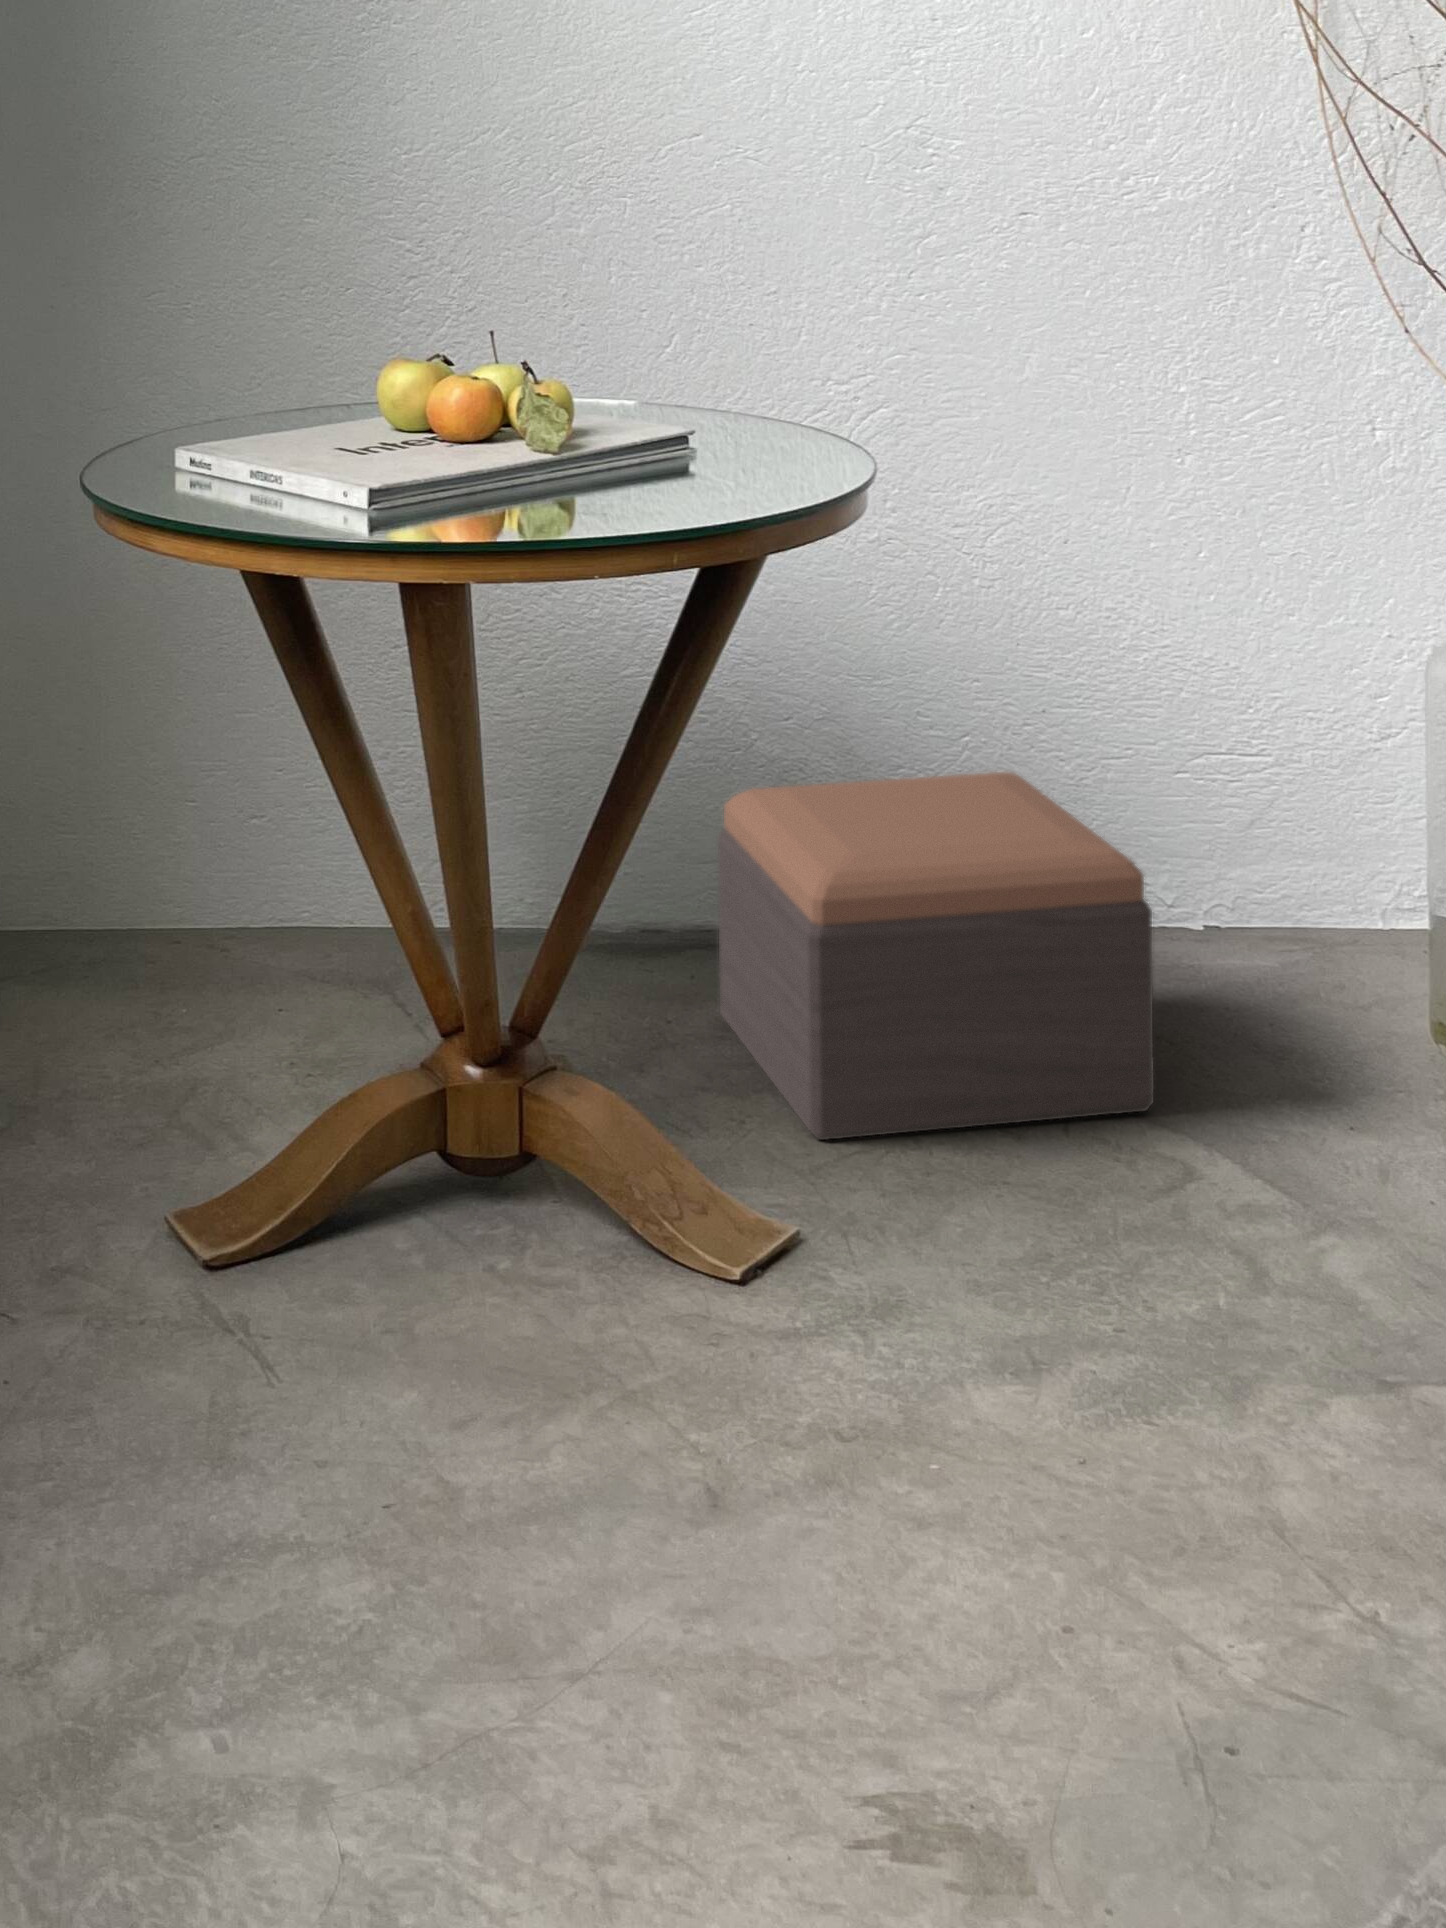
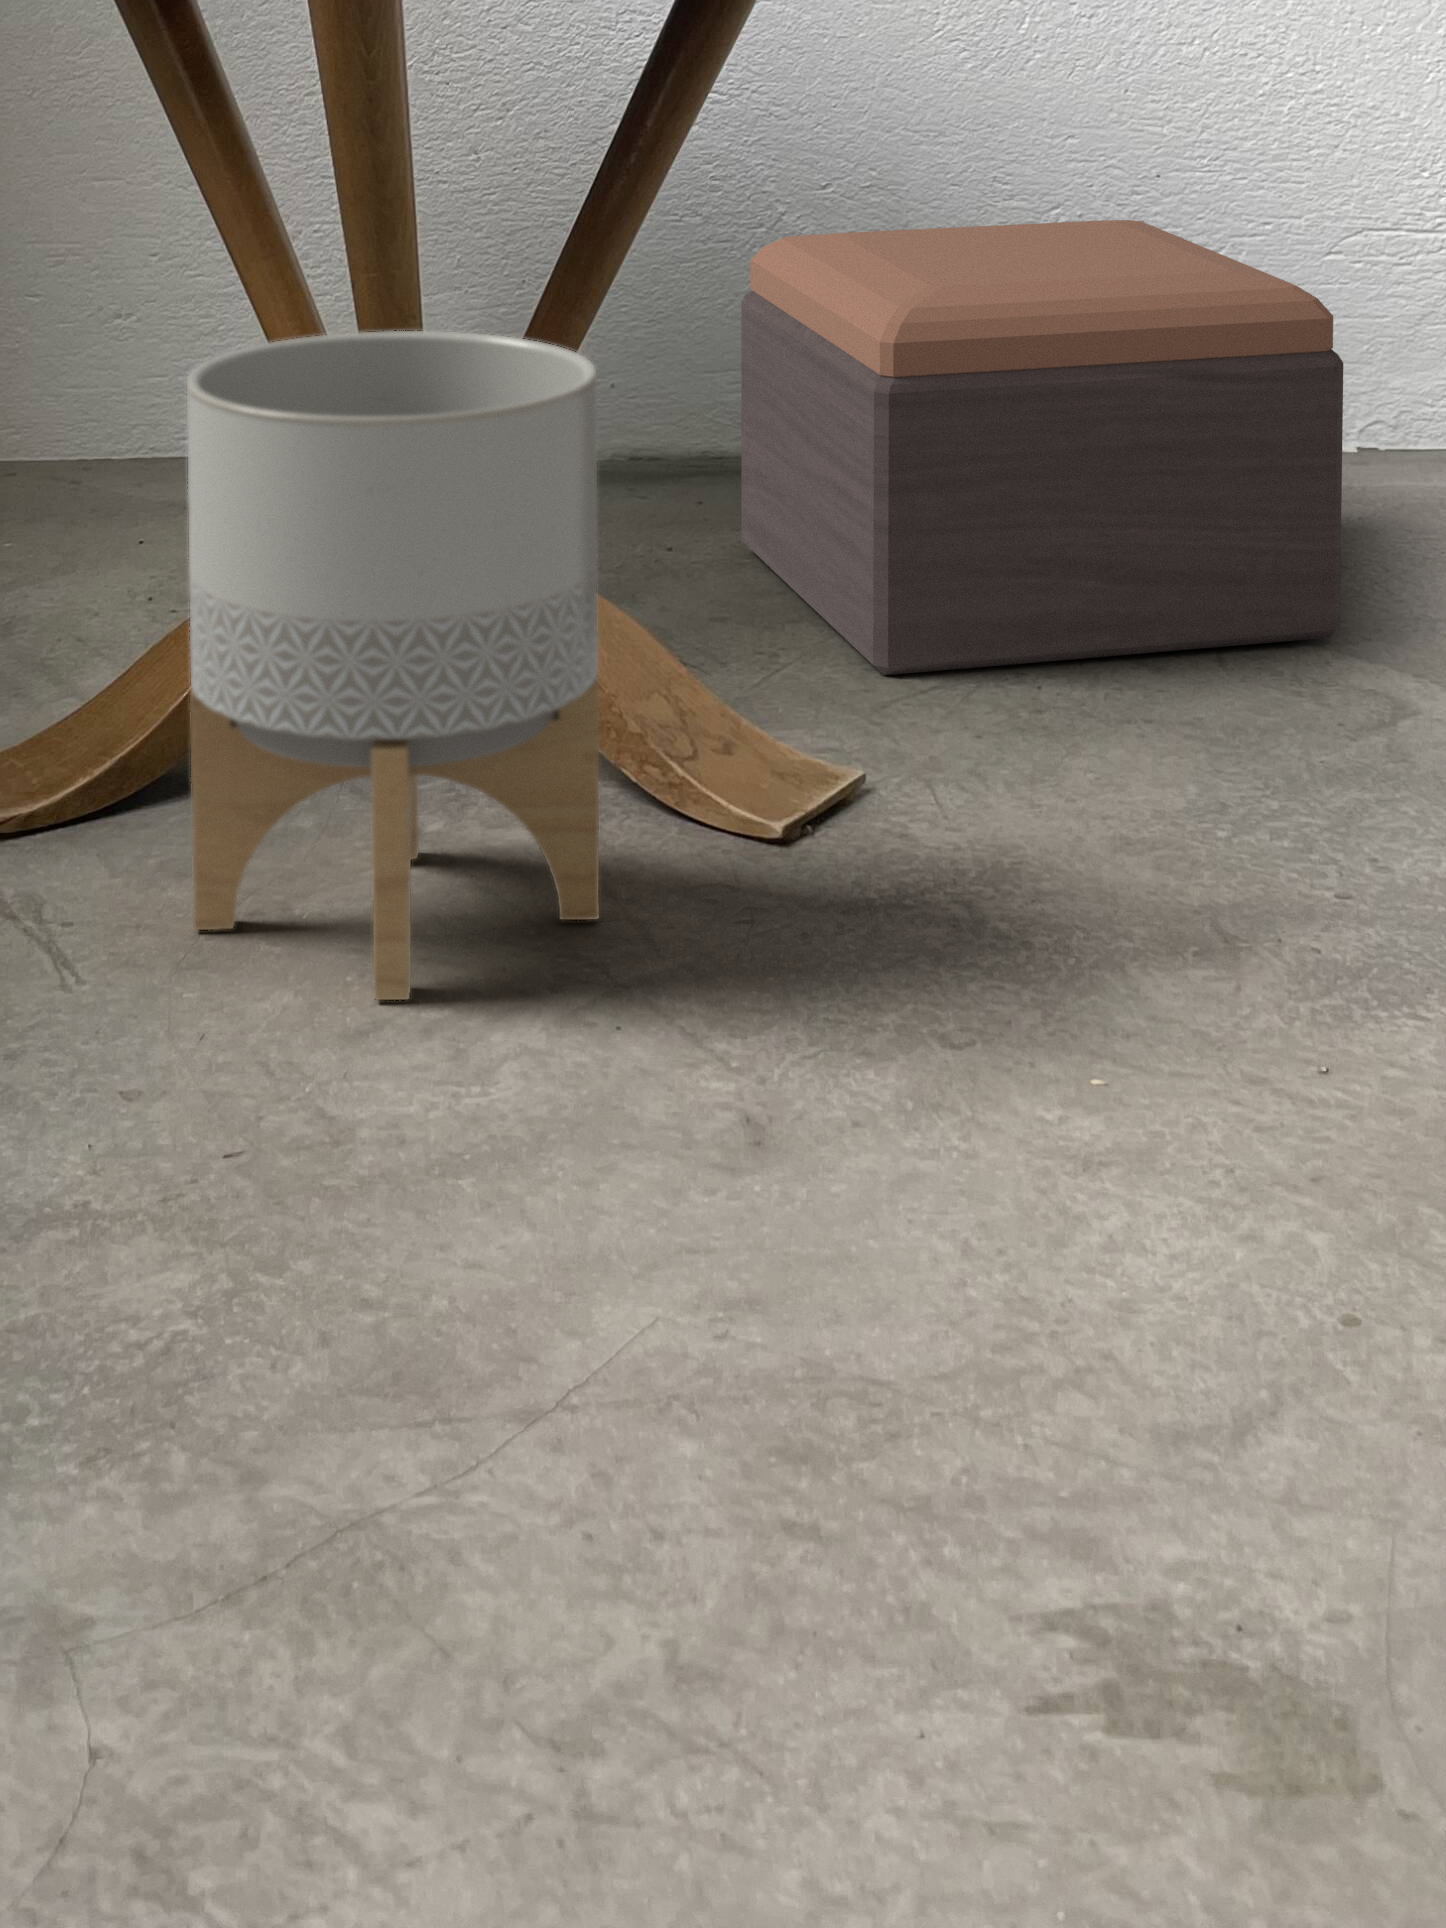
planter: none [345,933,616,1406] -> present [187,331,599,1000]

